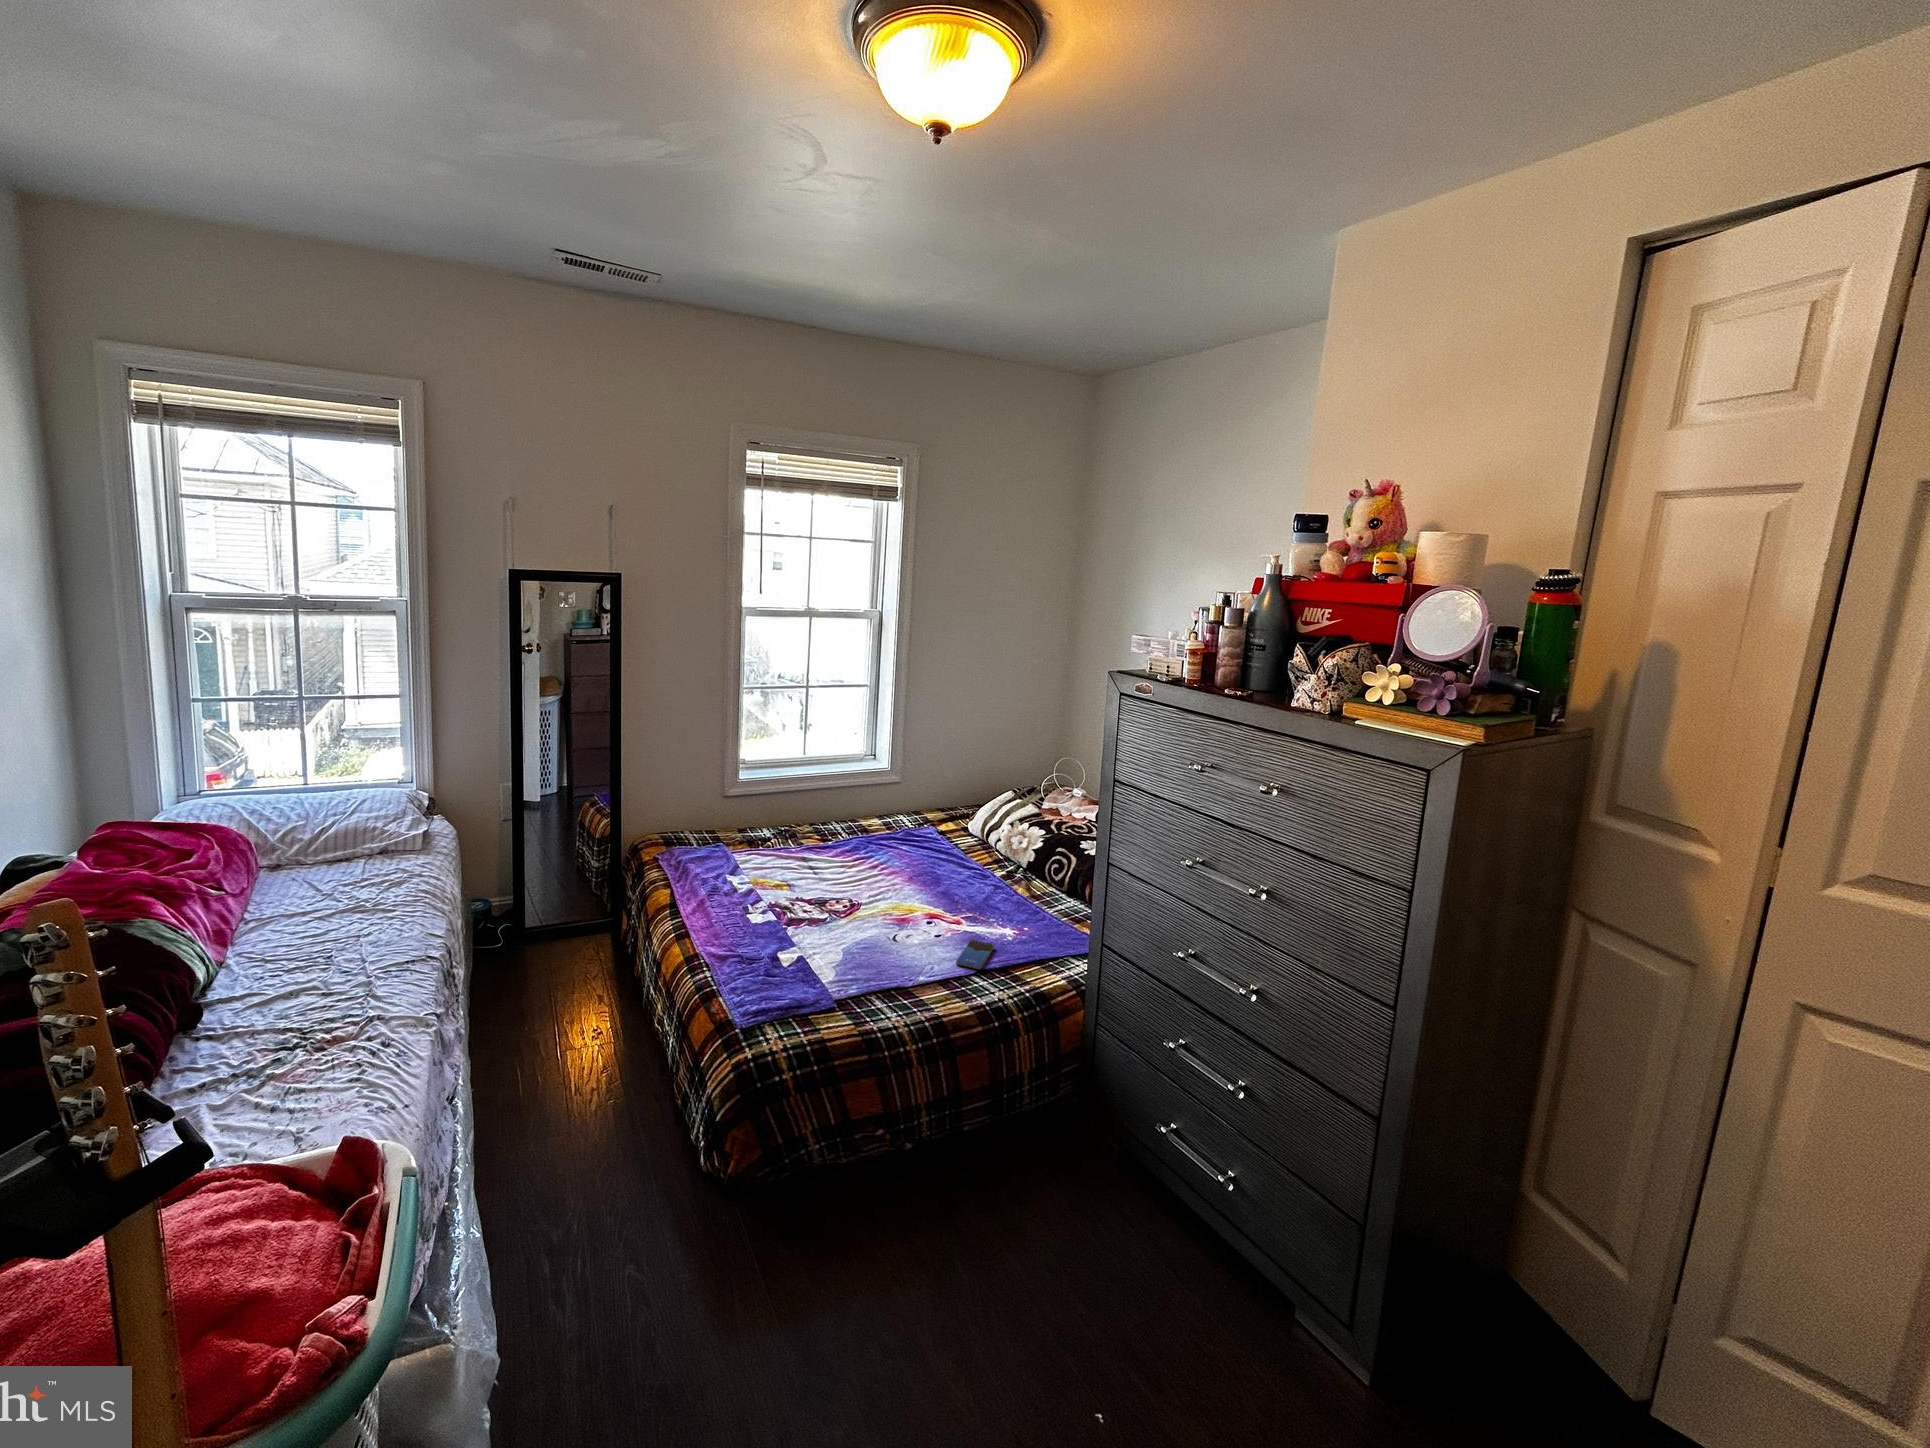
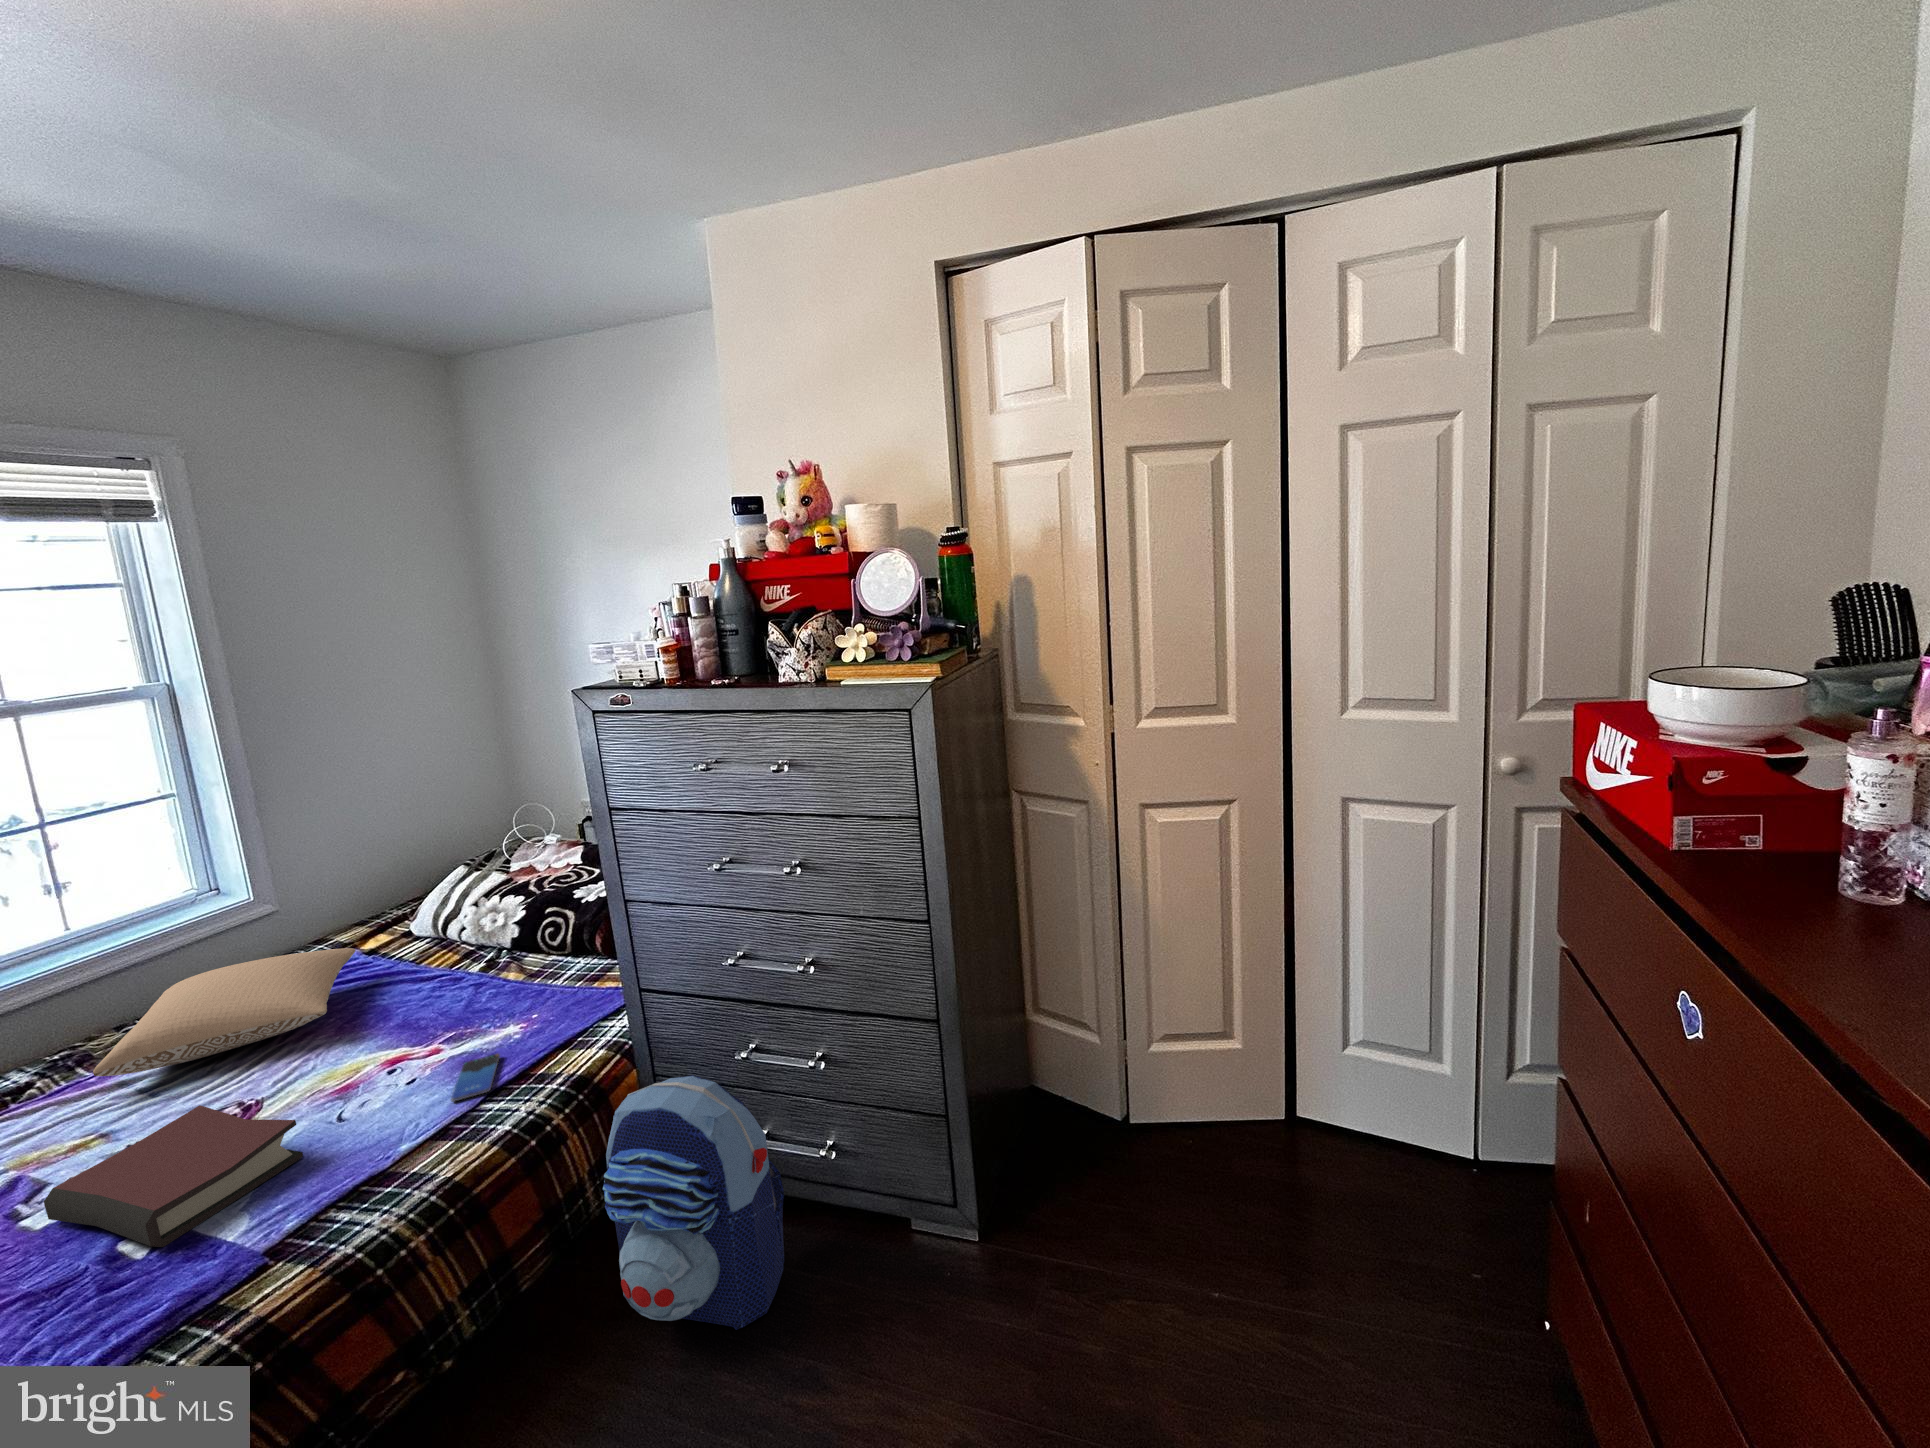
pillow: none [796,807,933,866] -> present [93,948,356,1077]
hardback book: none [760,890,872,966] -> present [44,1105,303,1247]
backpack: none [1023,1025,1173,1283] -> present [603,1075,784,1330]

